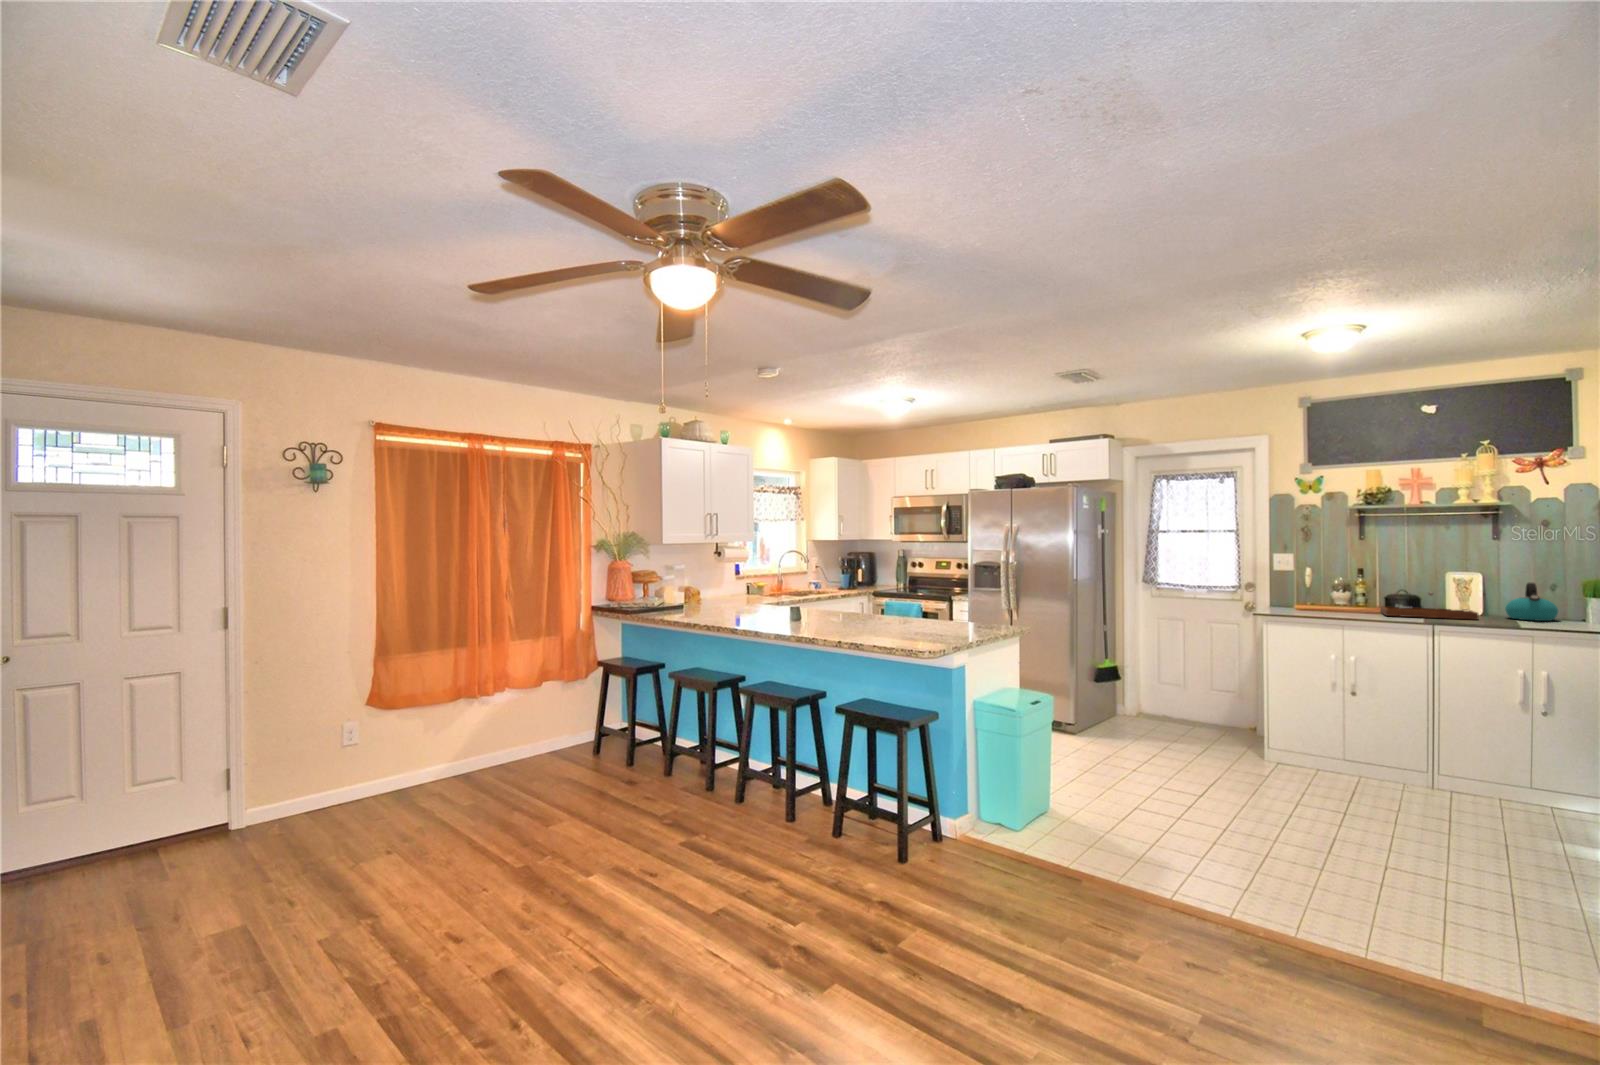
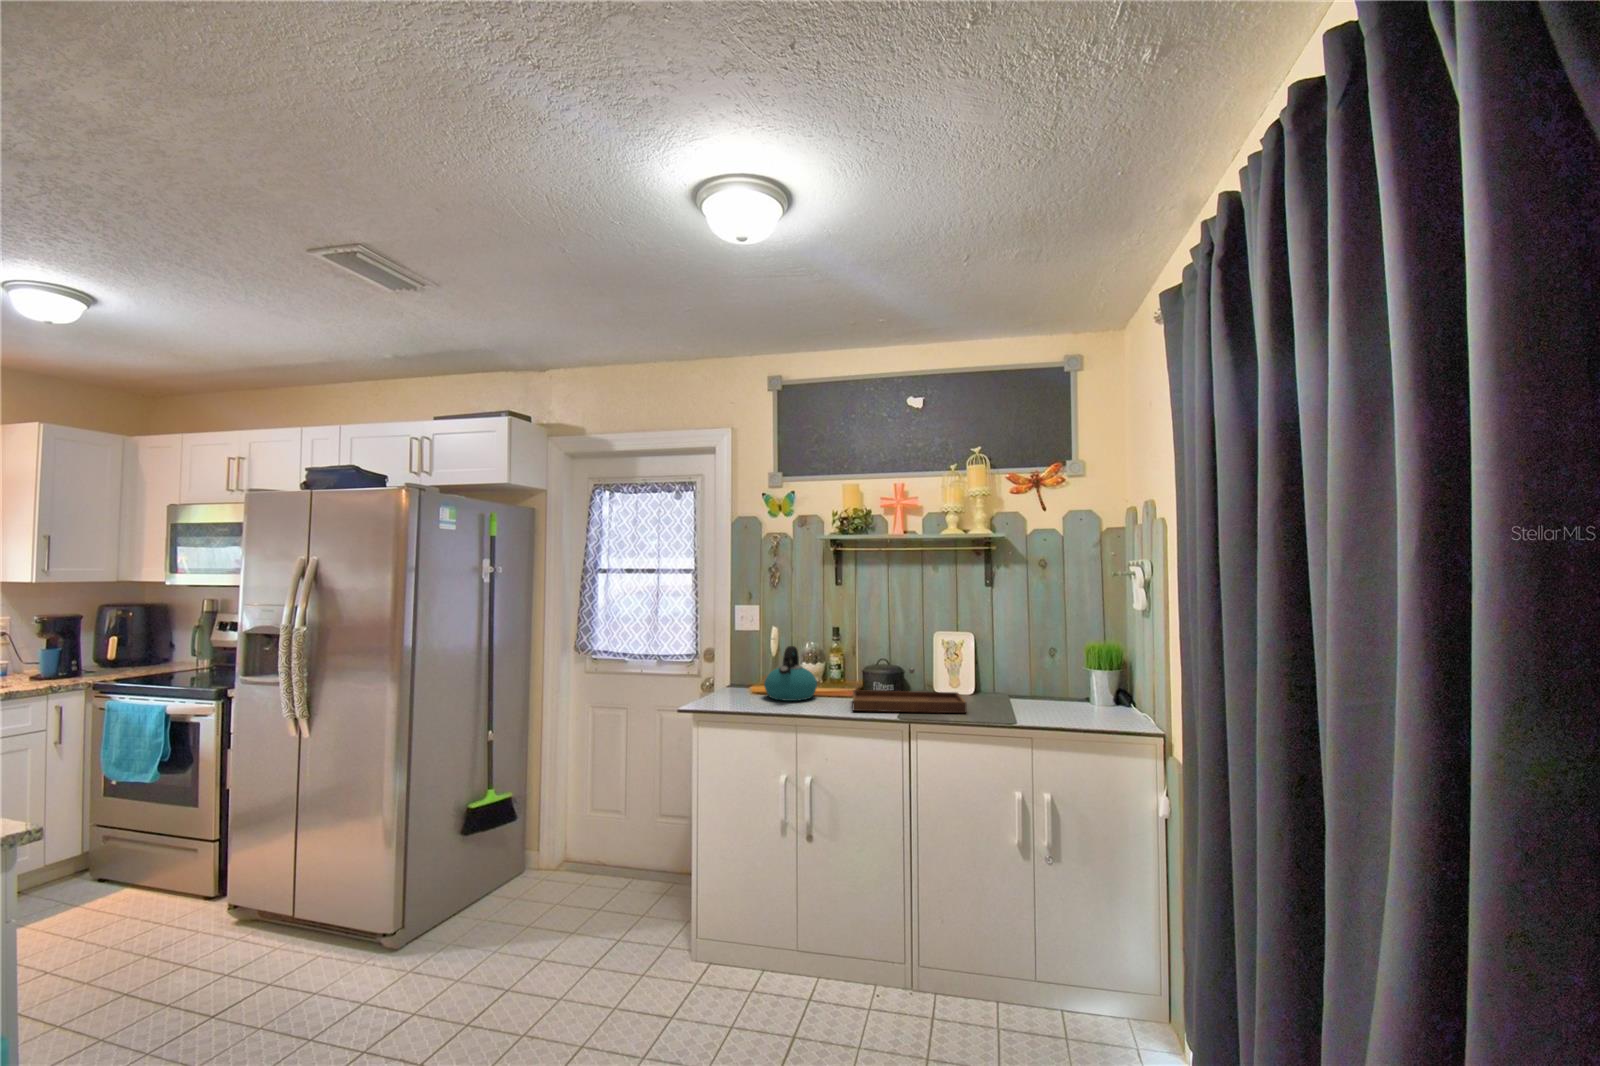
kettle: present [1505,582,1558,621] -> present [764,646,817,701]

